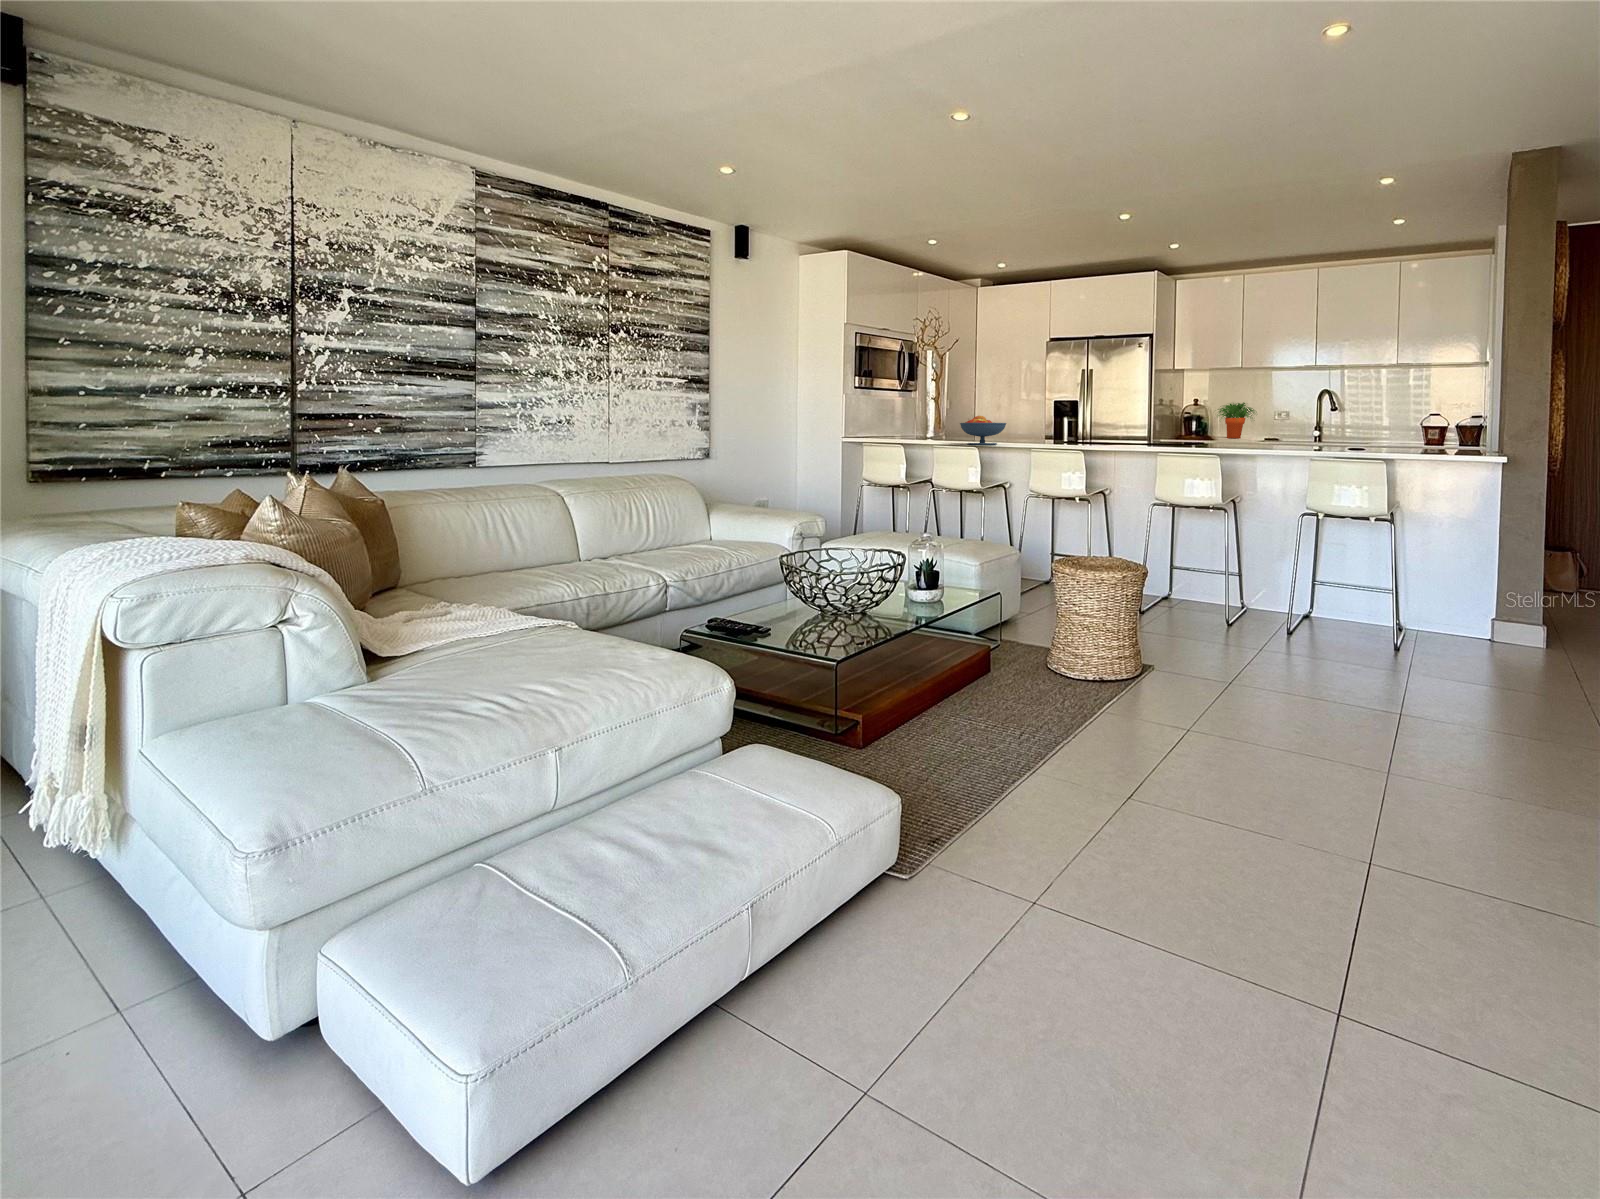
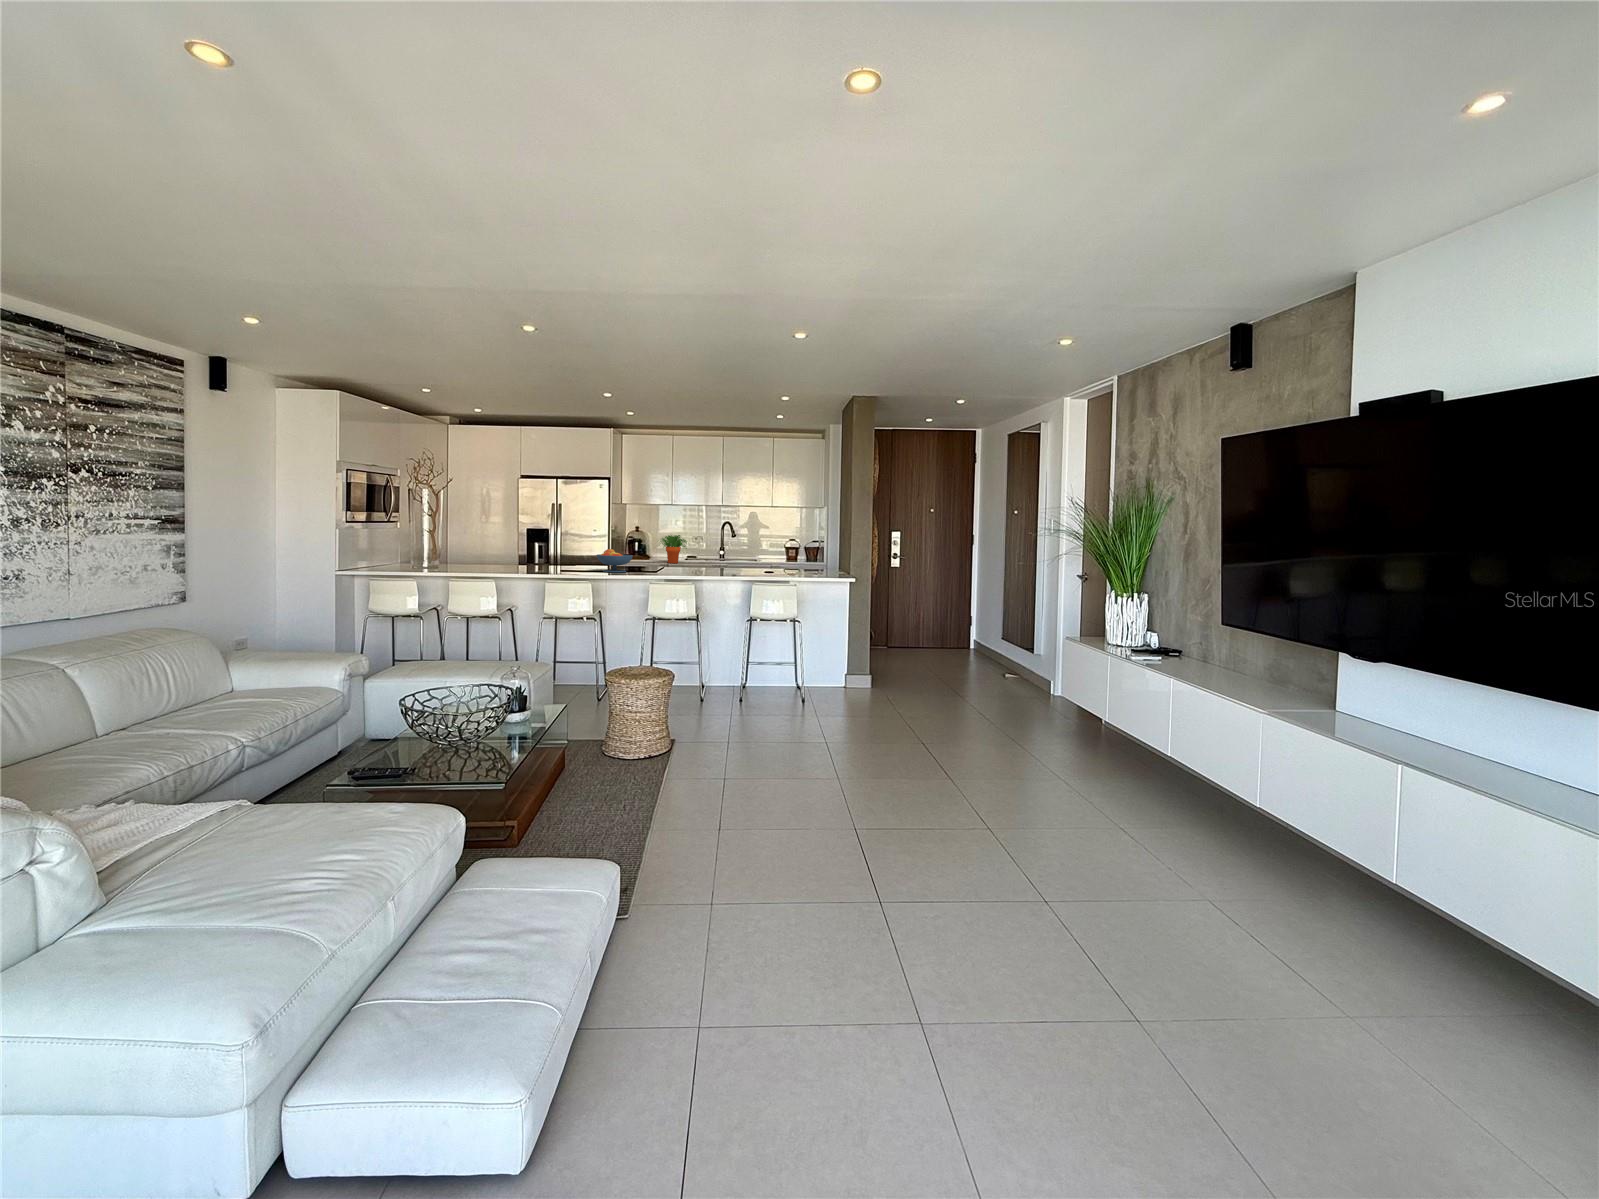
fruit bowl: present [960,416,1006,445] -> present [597,549,633,572]

